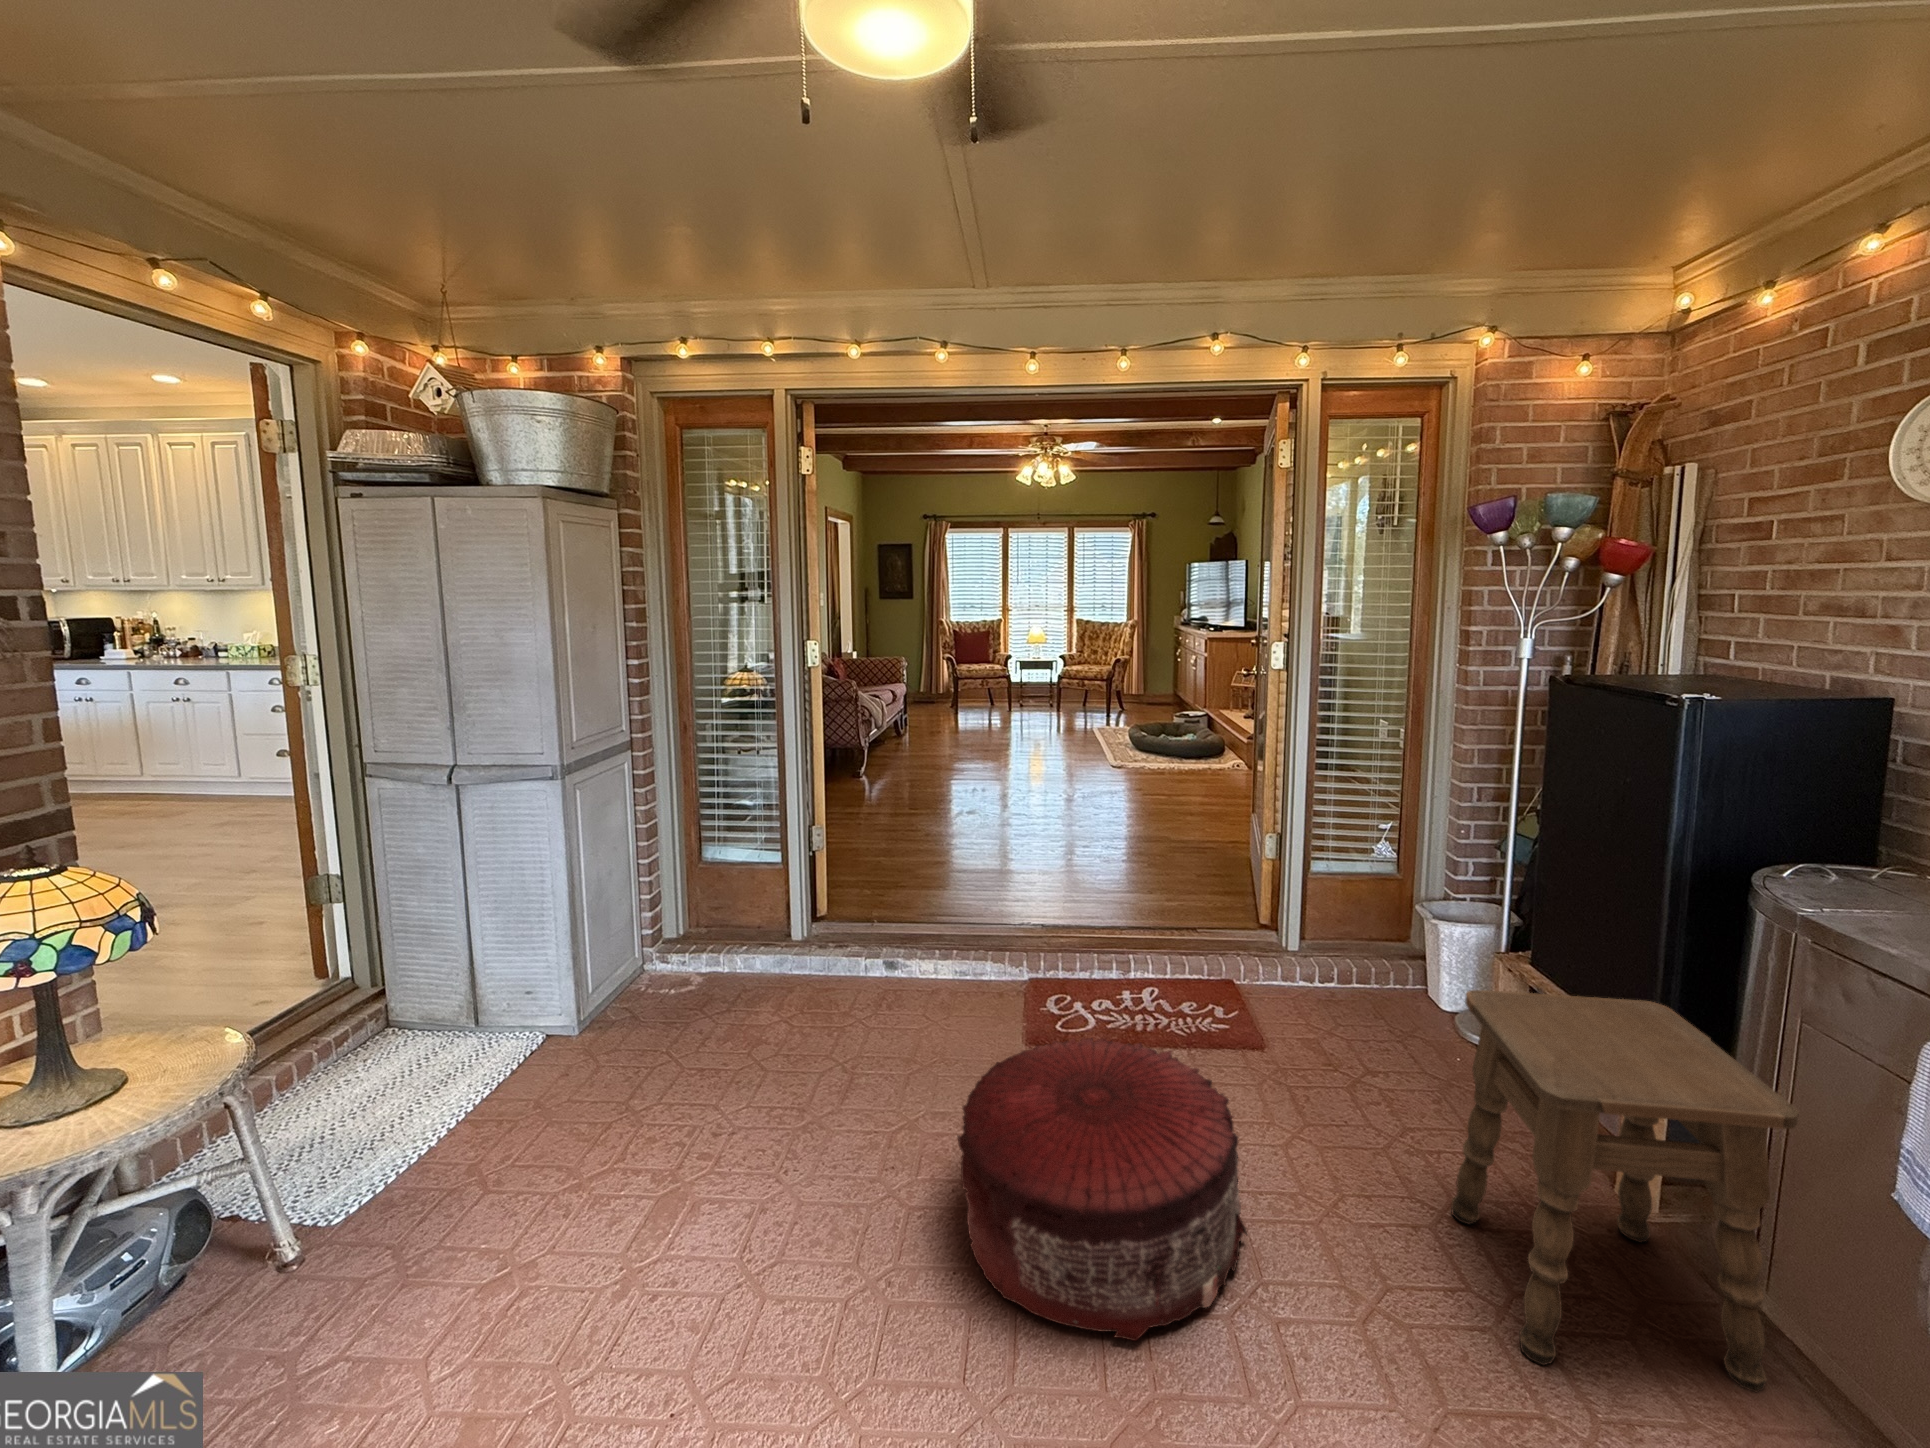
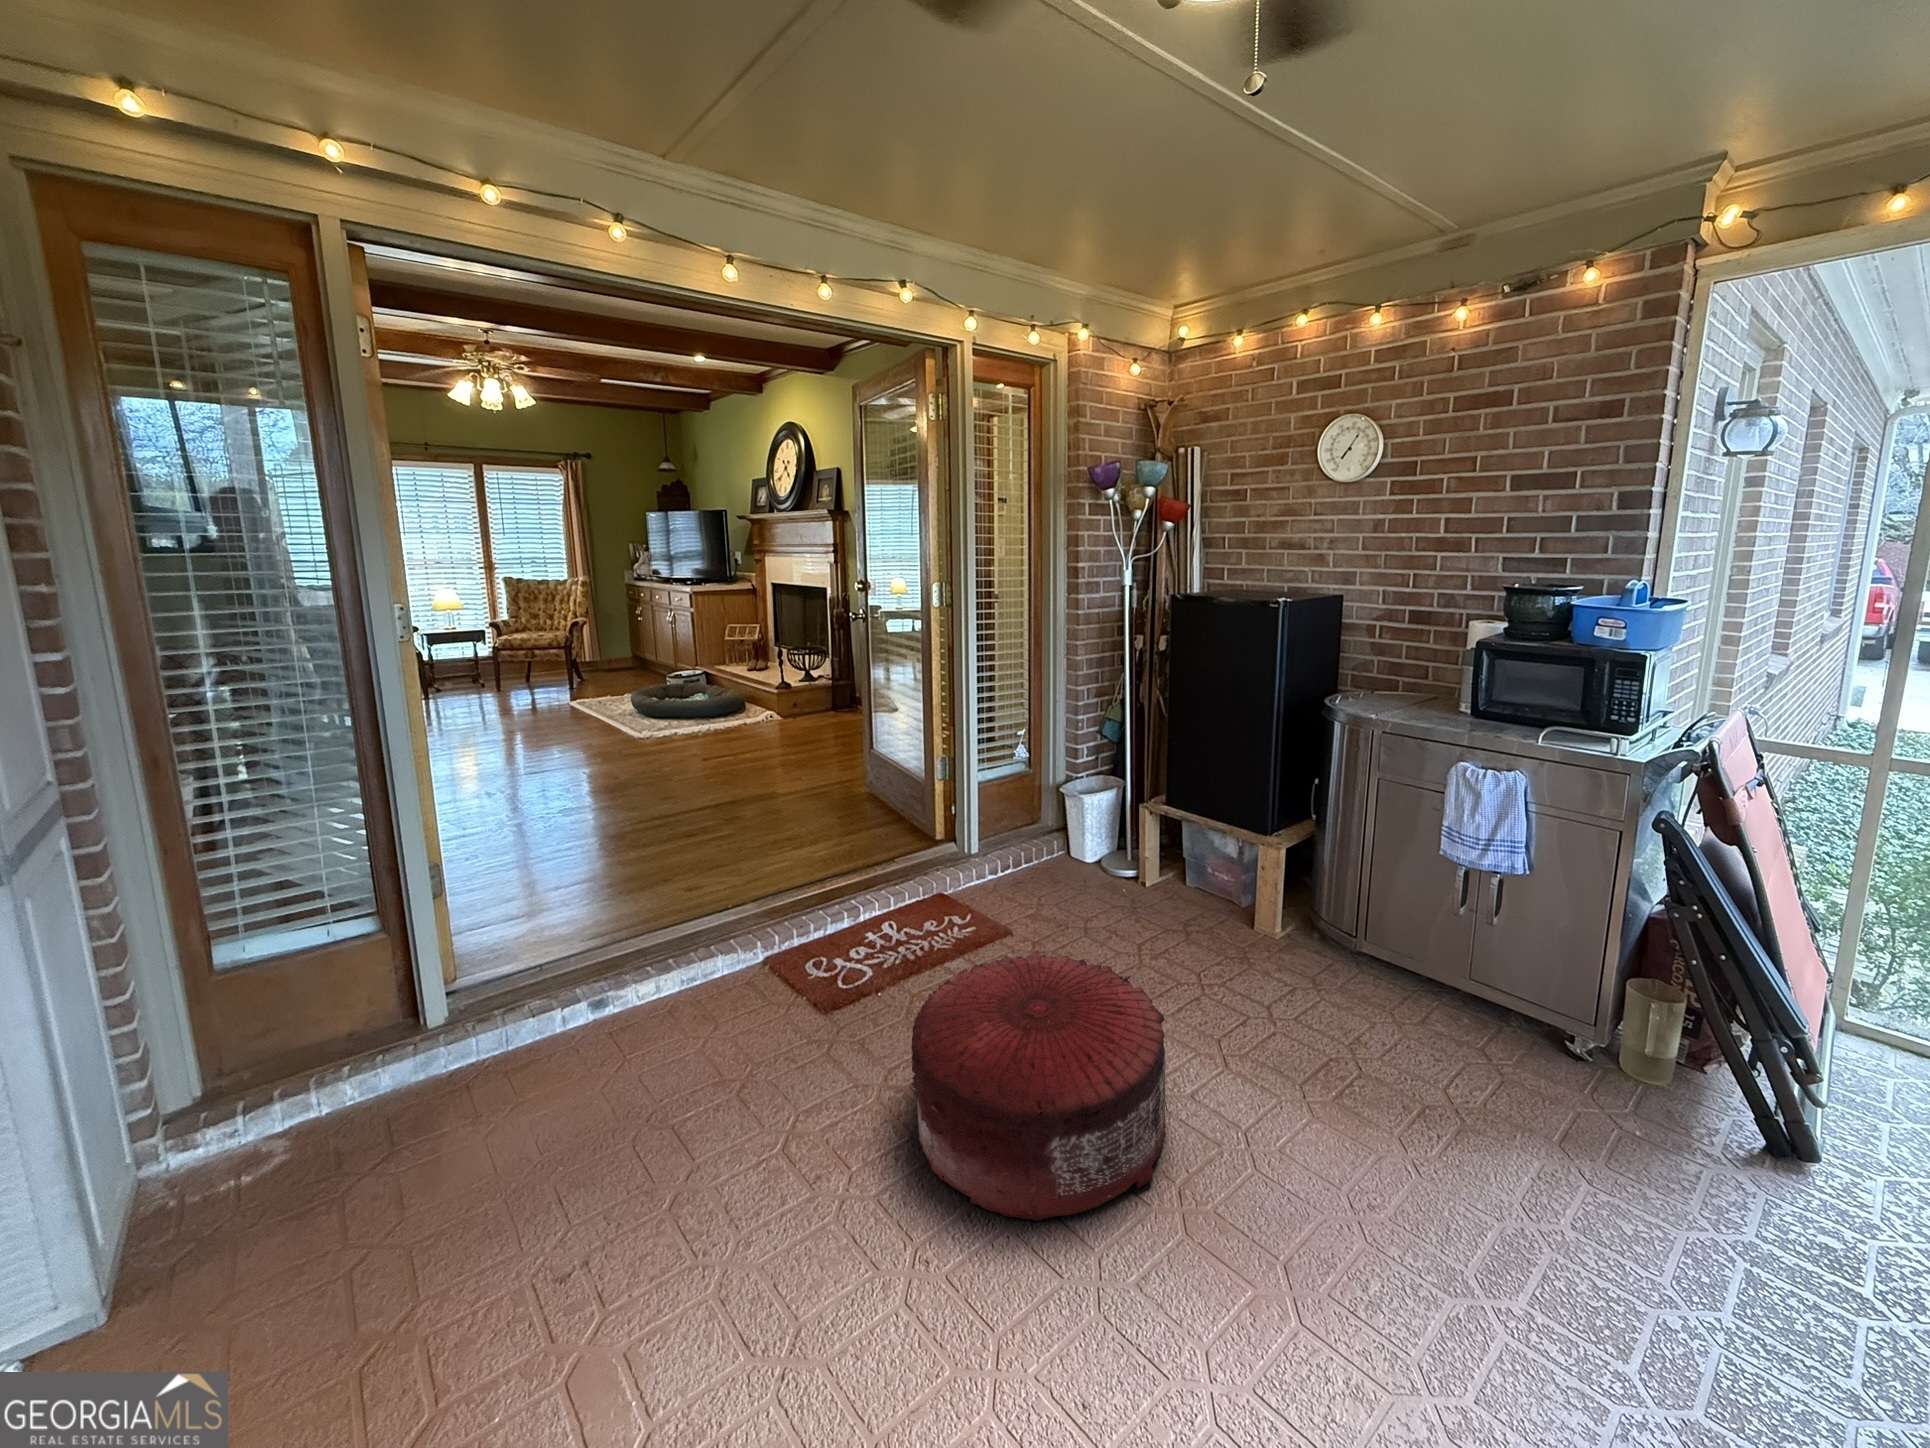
side table: present [1451,990,1799,1392] -> none [1211,803,1410,1047]

